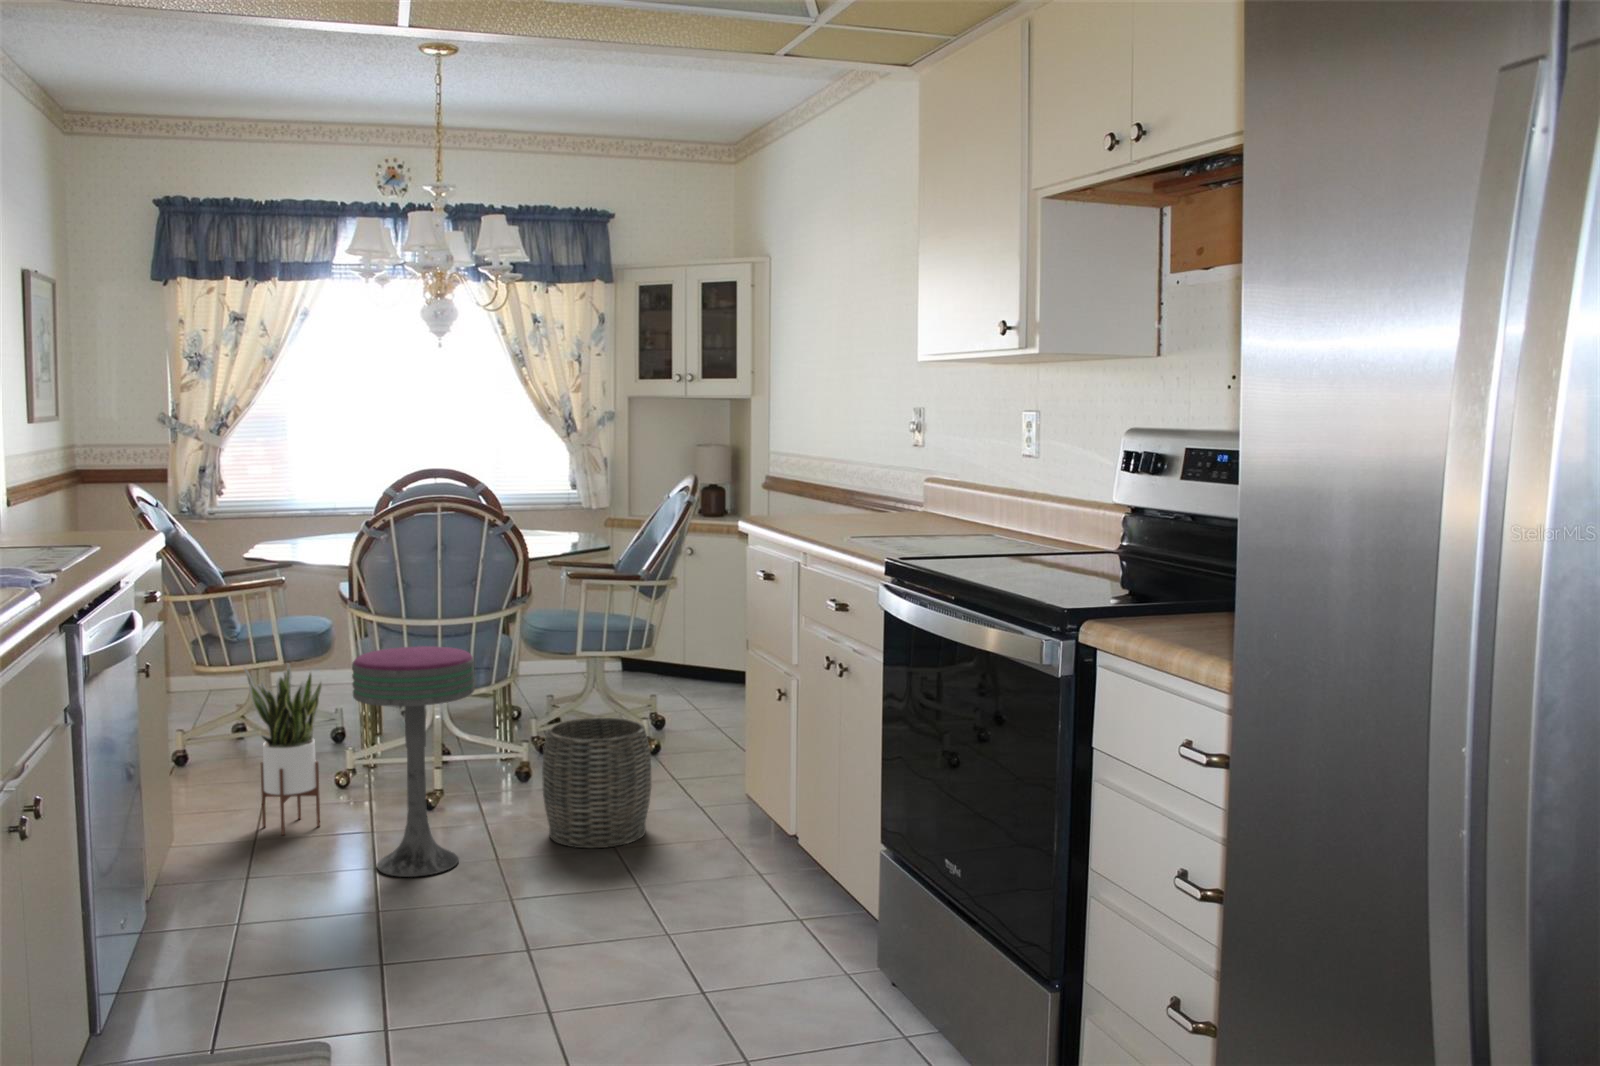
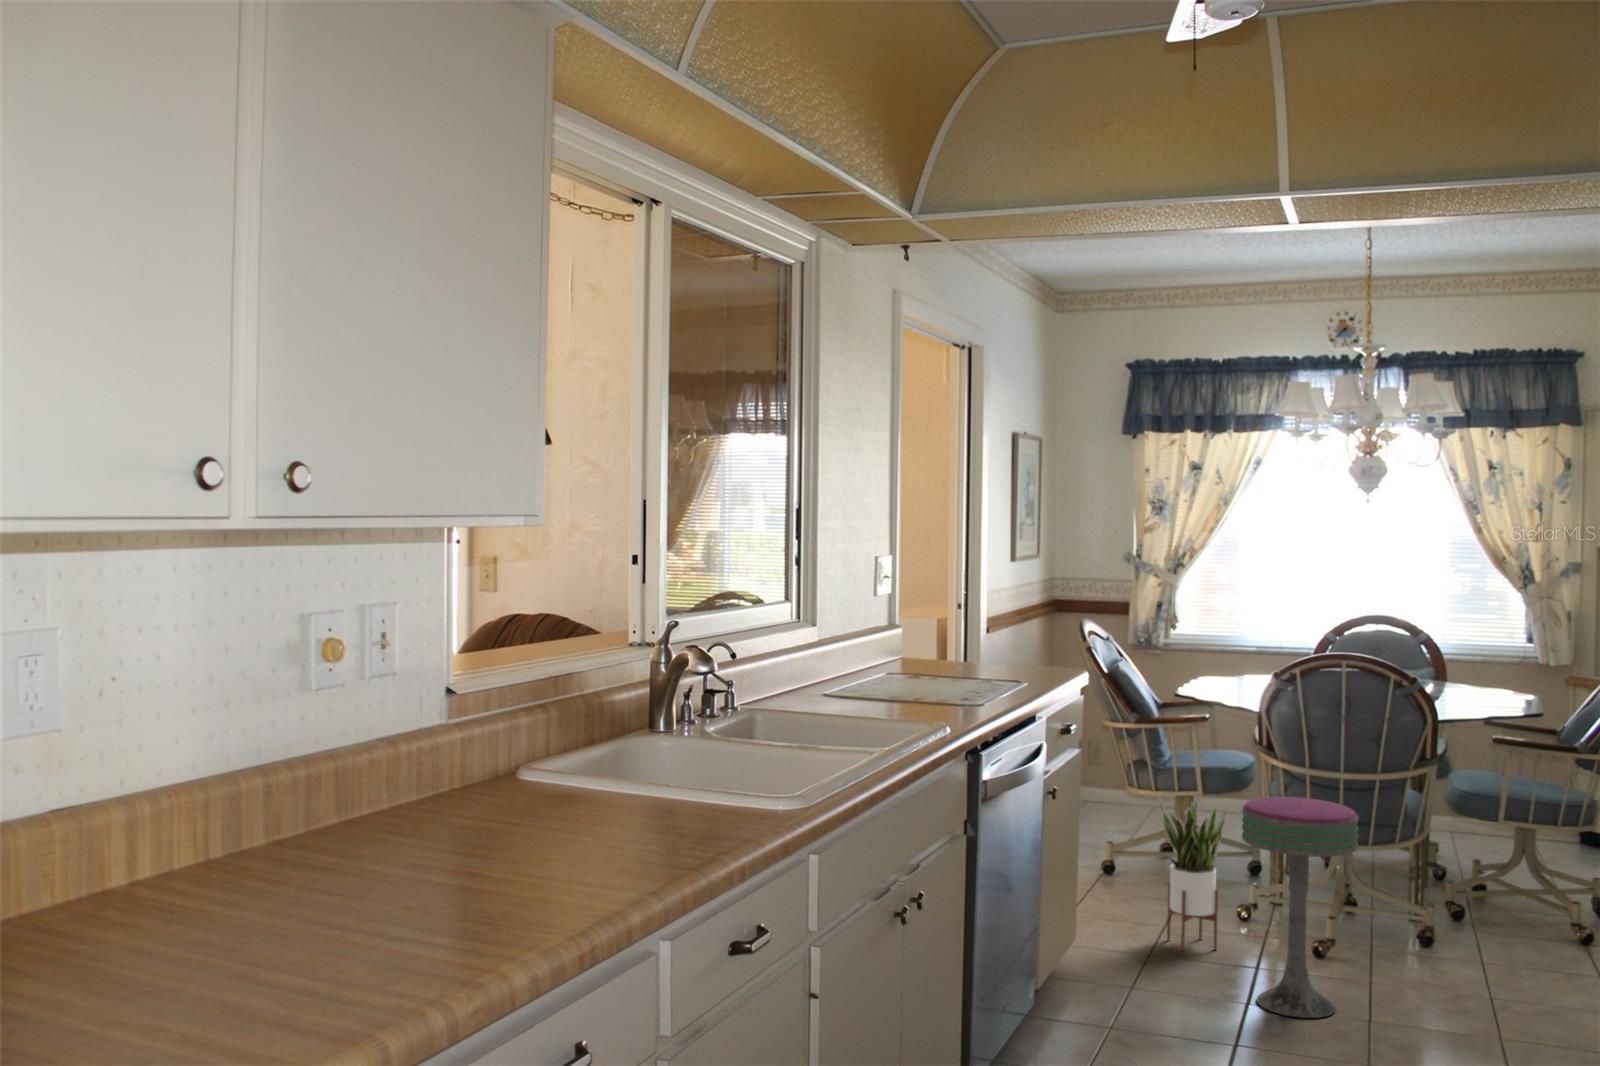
woven basket: present [542,718,651,848] -> none [1429,894,1552,1035]

